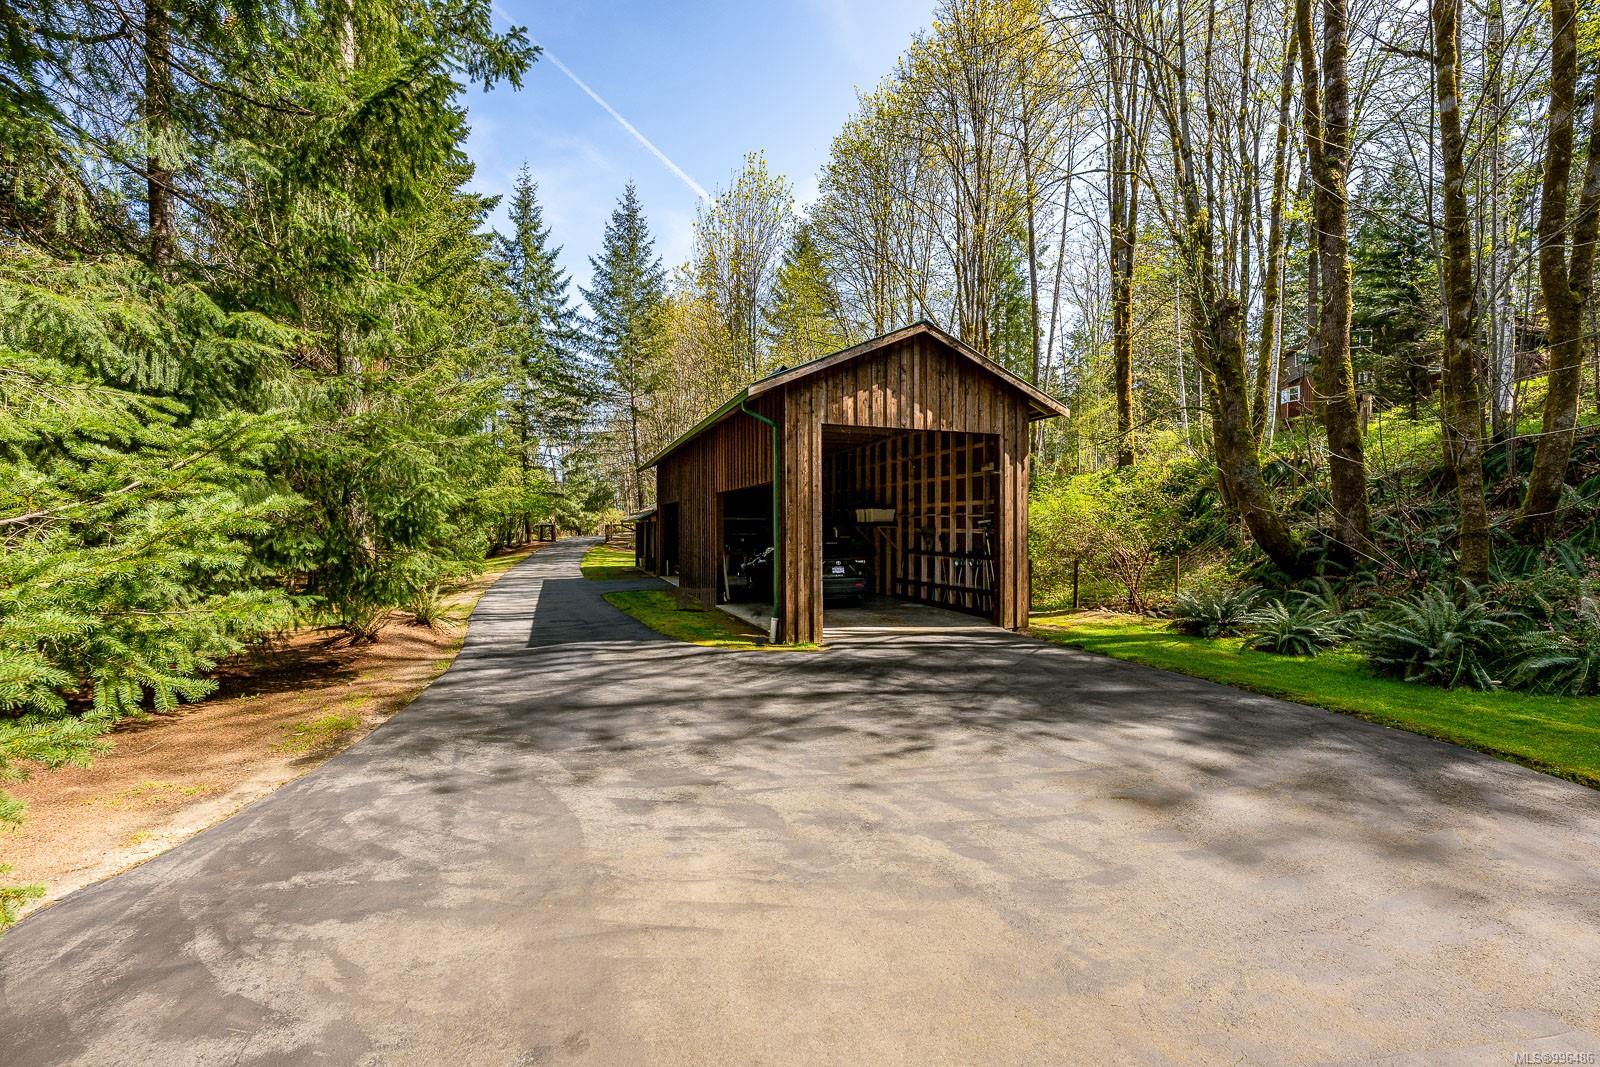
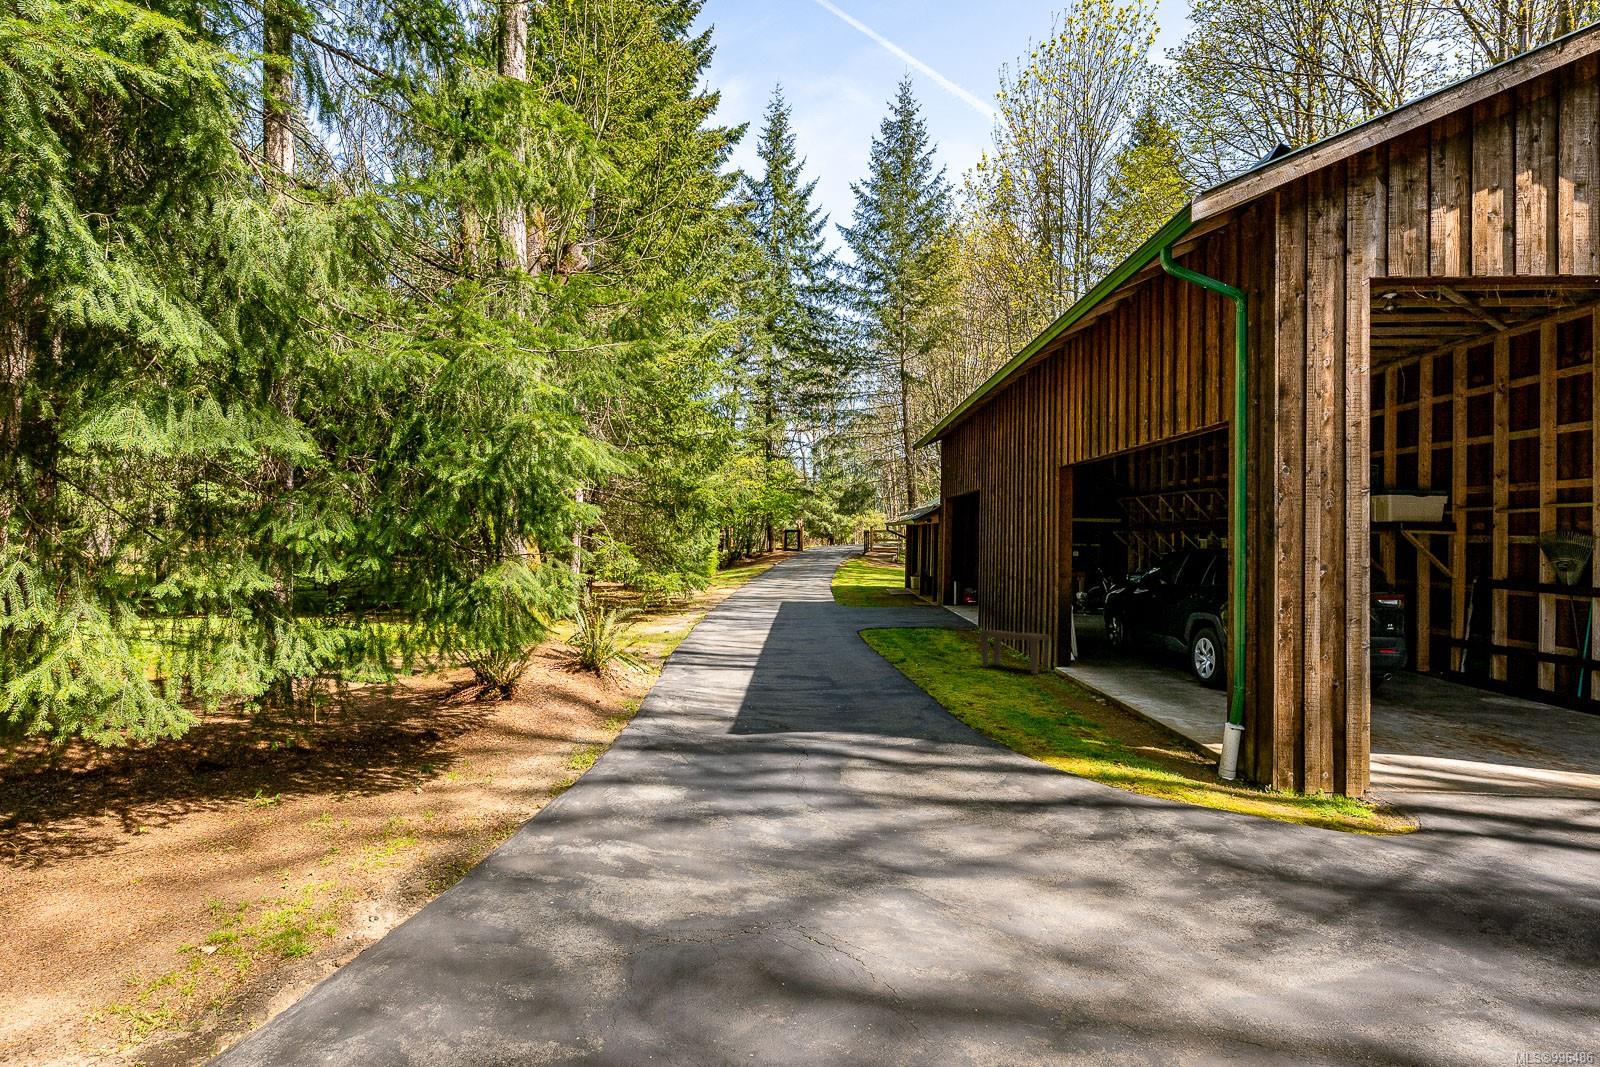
potted plant: present [747,606,769,646] -> none [1176,693,1239,789]

